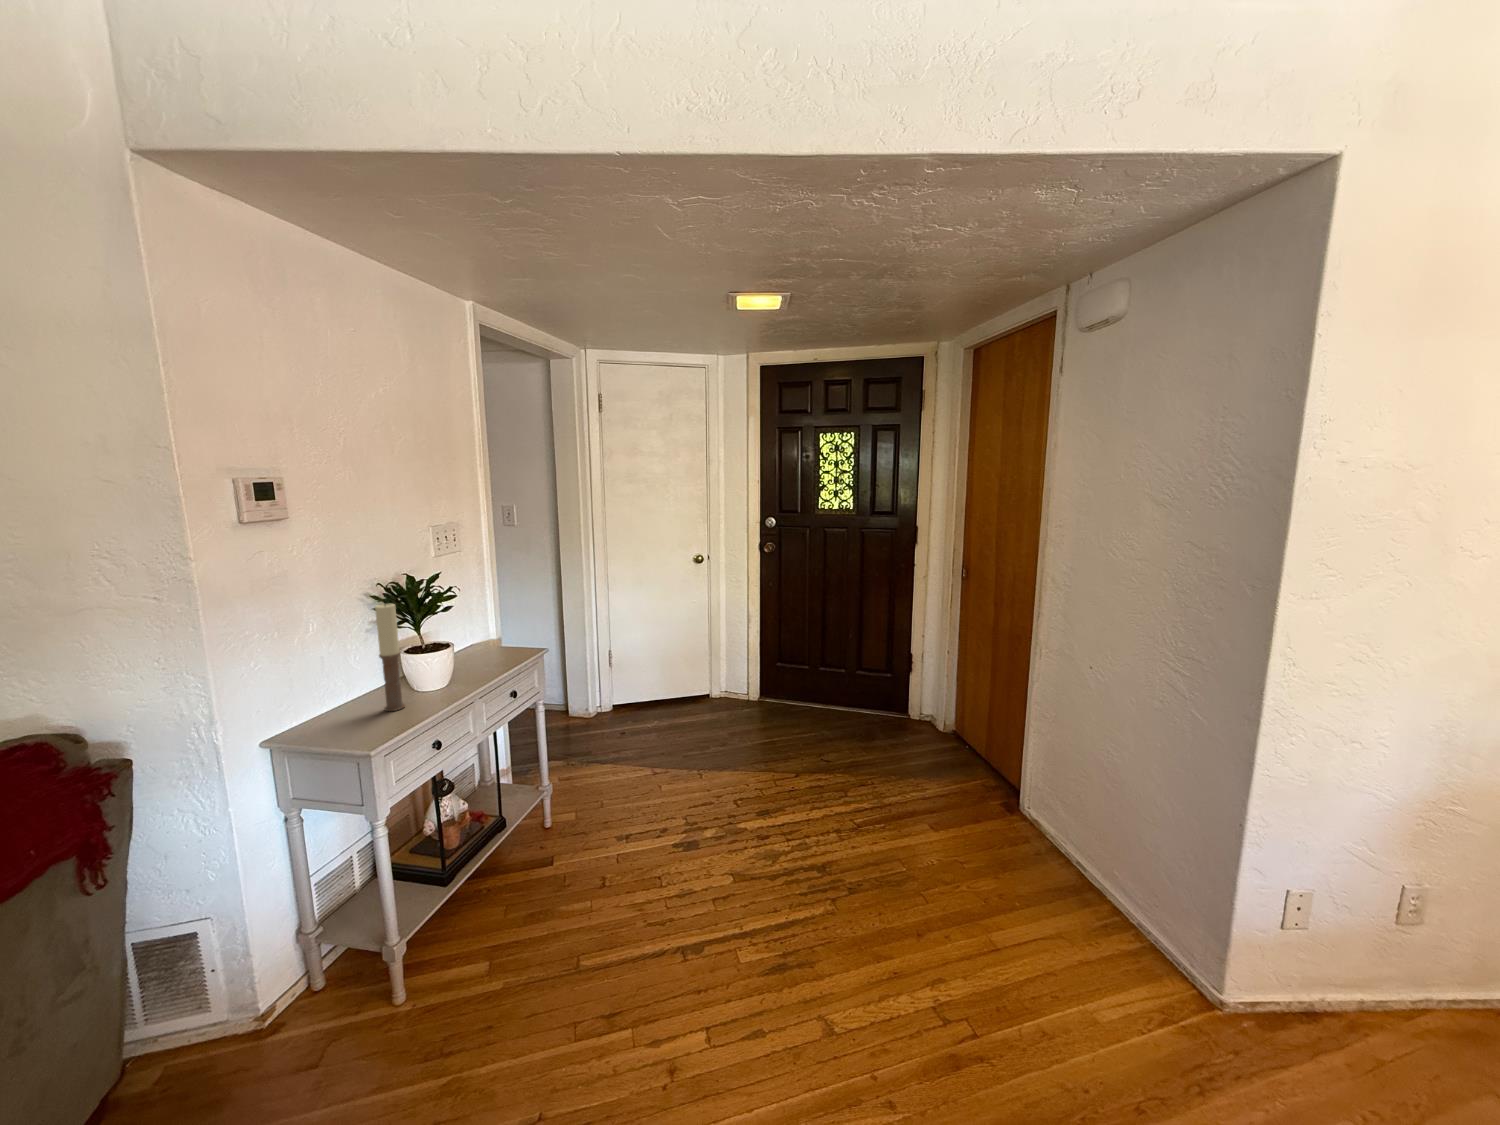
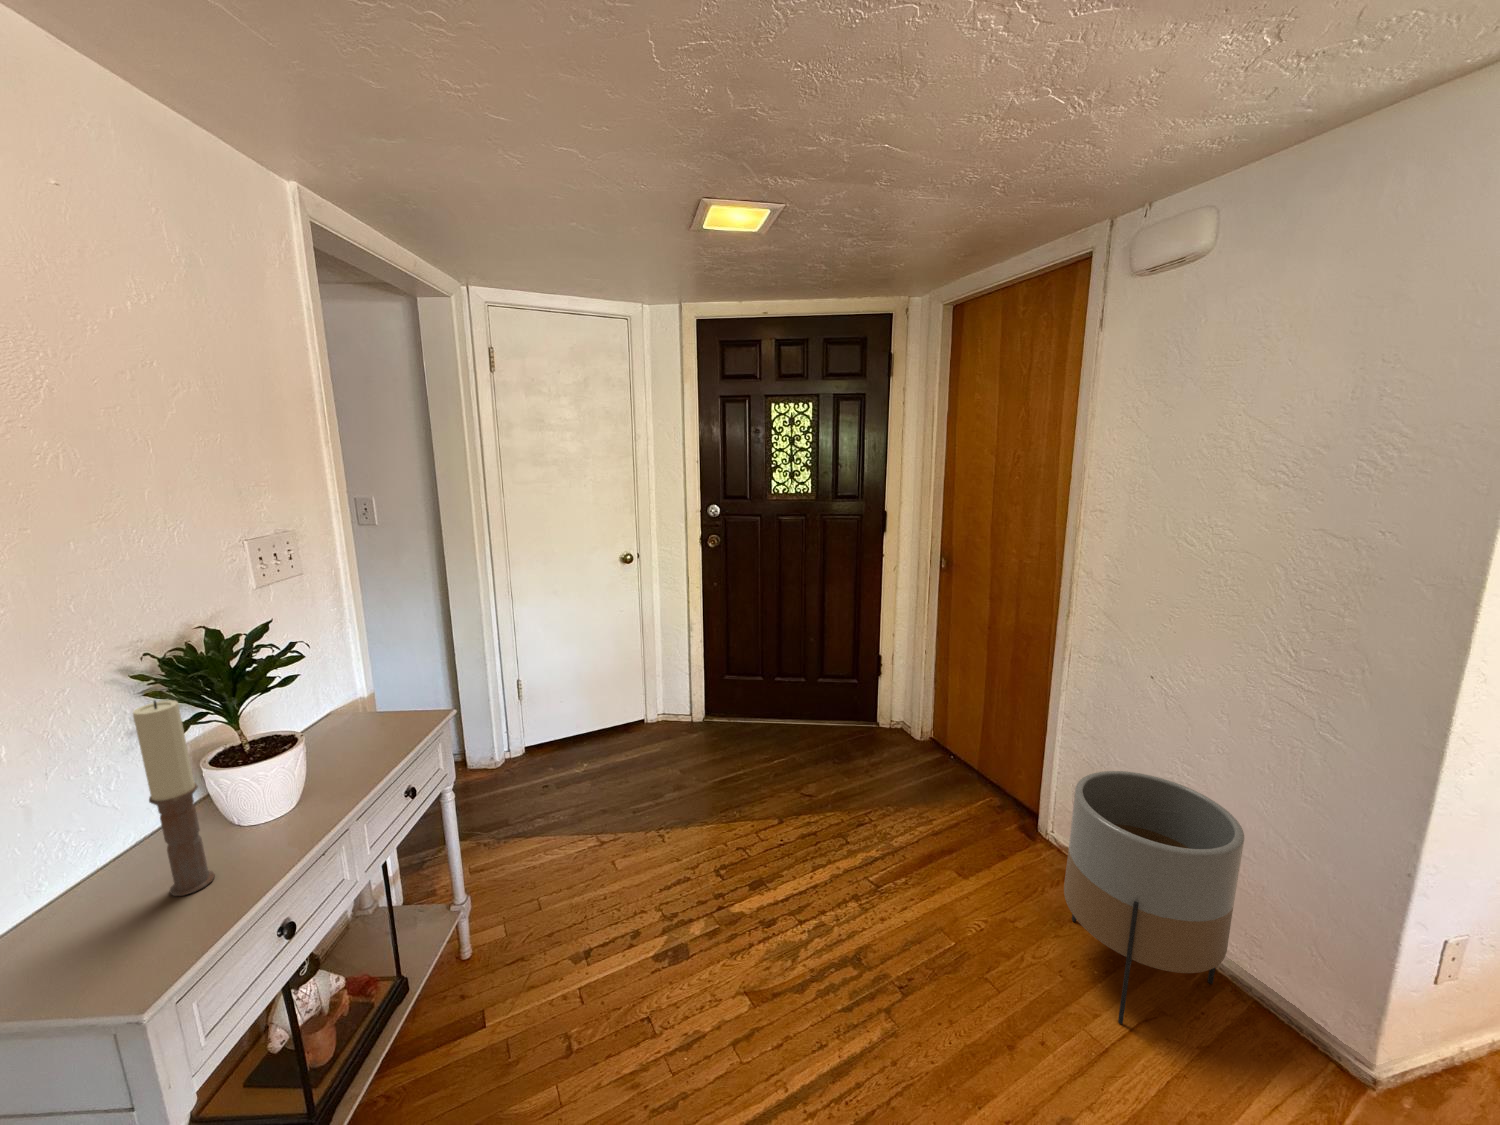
planter: none [994,741,1129,937] -> present [1064,771,1244,1024]

